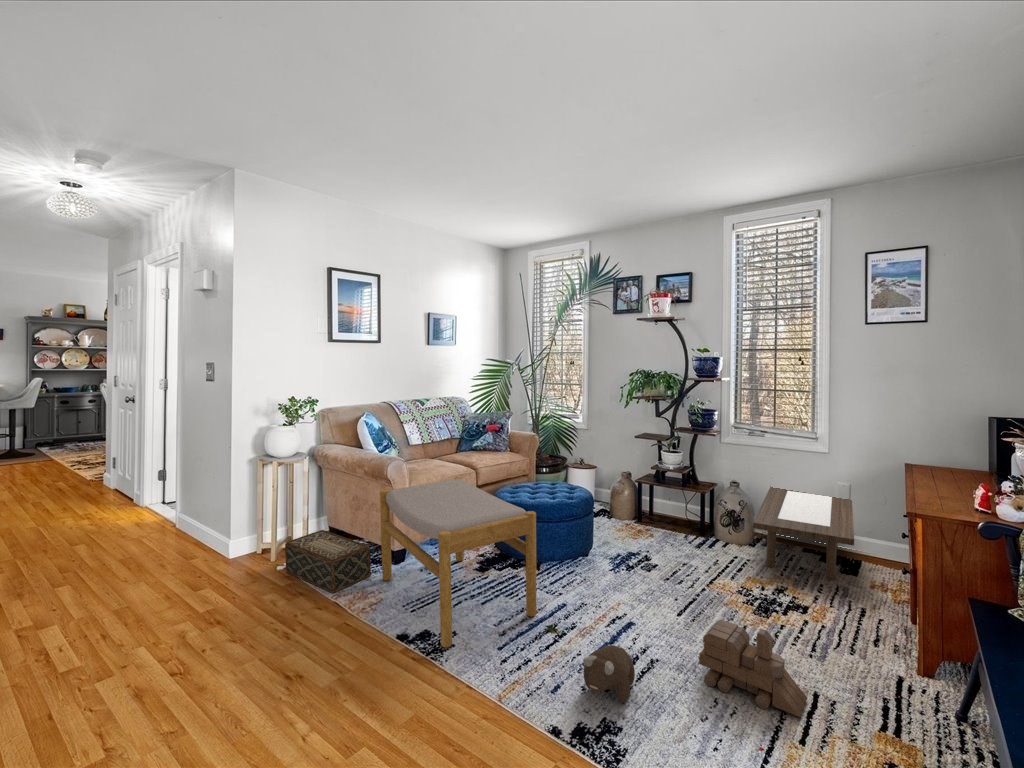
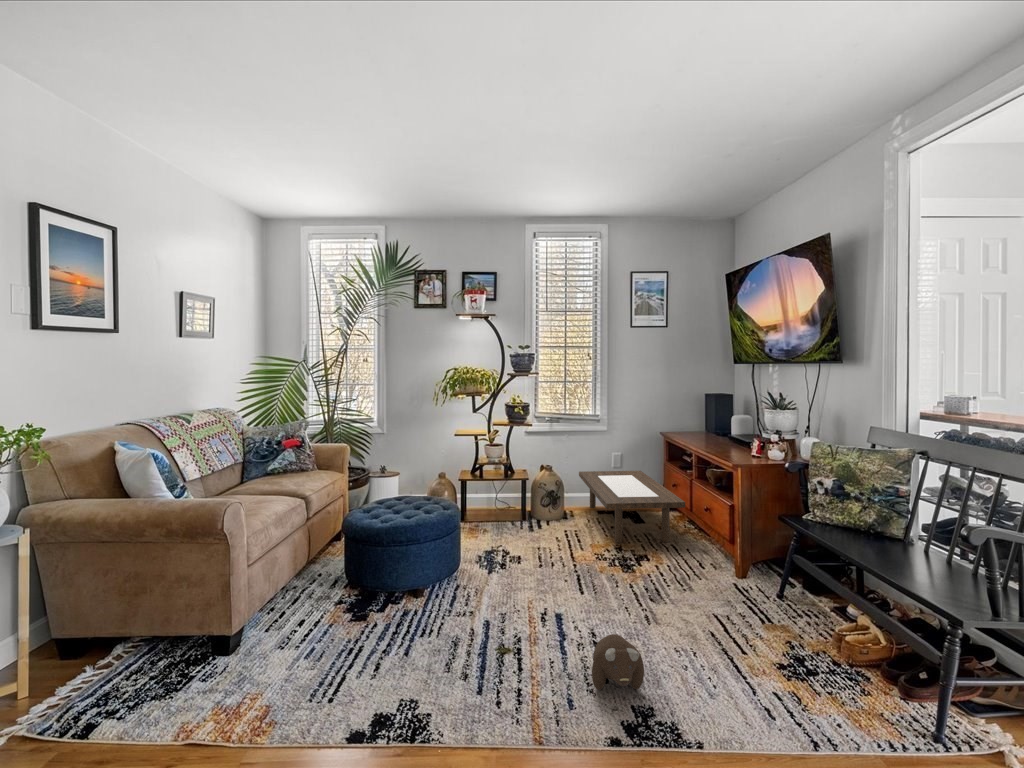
footstool: present [380,477,537,648] -> none [225,502,474,712]
woven basket: present [285,530,371,593] -> none [28,622,205,710]
toy train: present [699,620,807,717] -> none [659,580,757,650]

